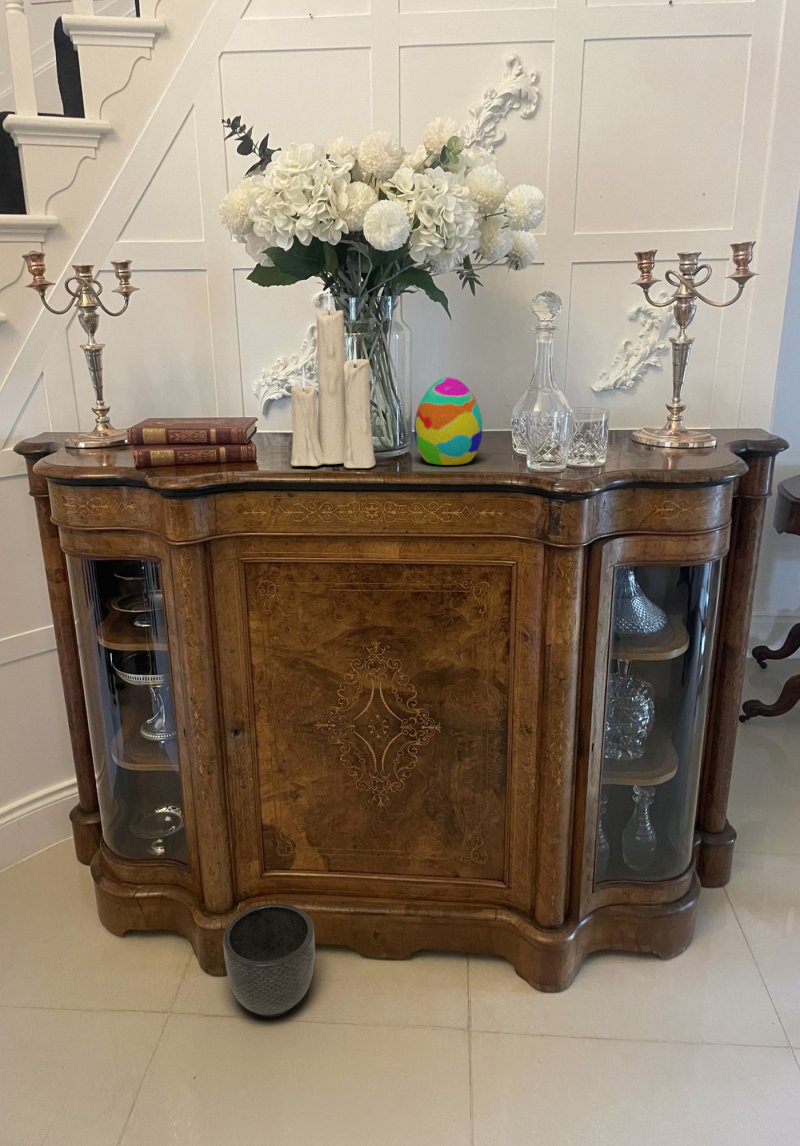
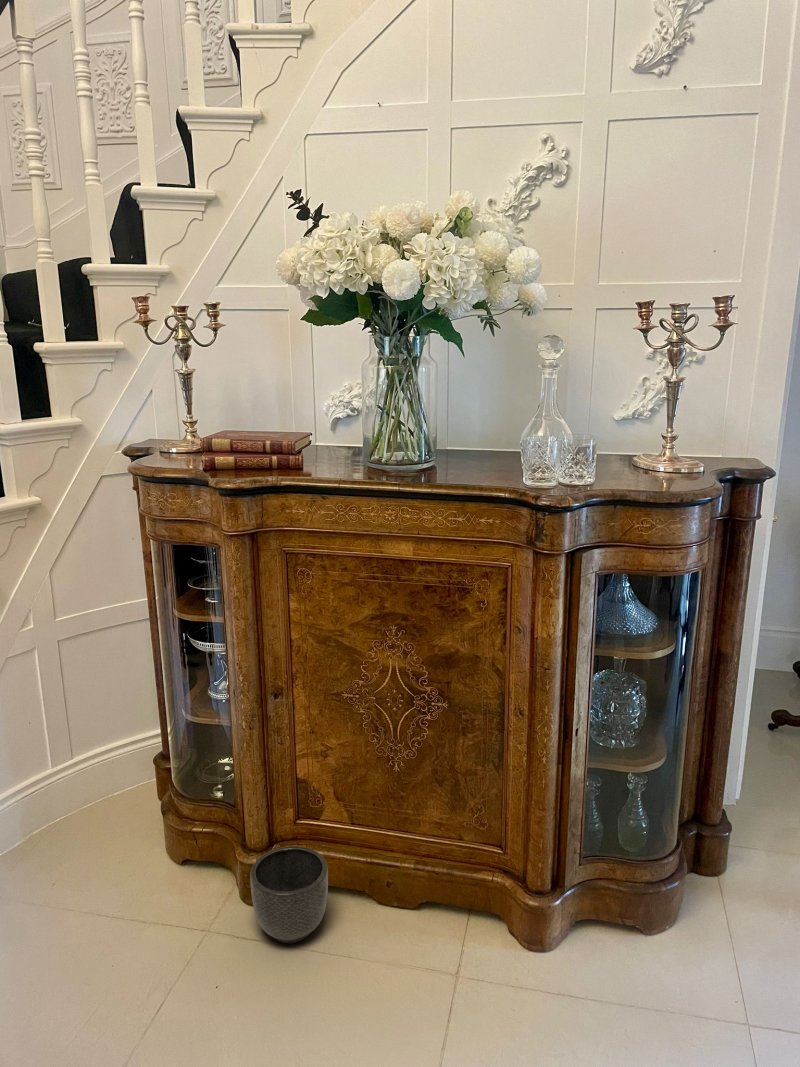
candle: present [291,288,376,468] -> none [328,322,397,478]
decorative egg: present [414,377,482,465] -> none [431,405,489,479]

